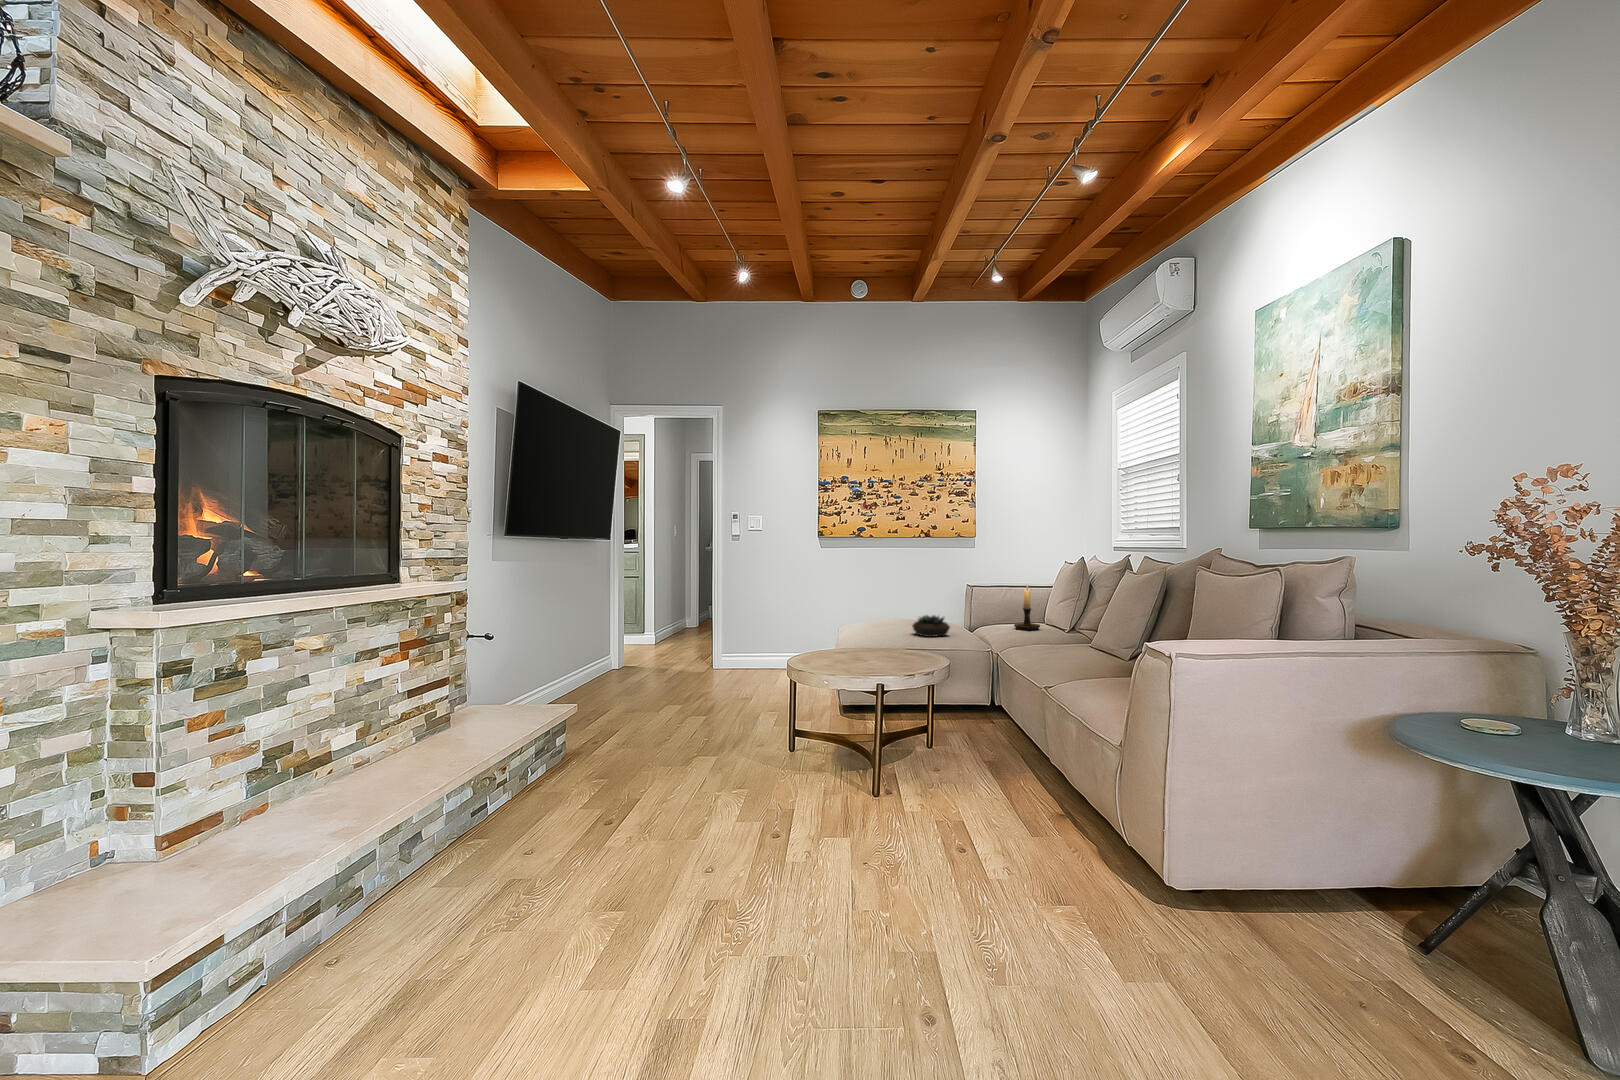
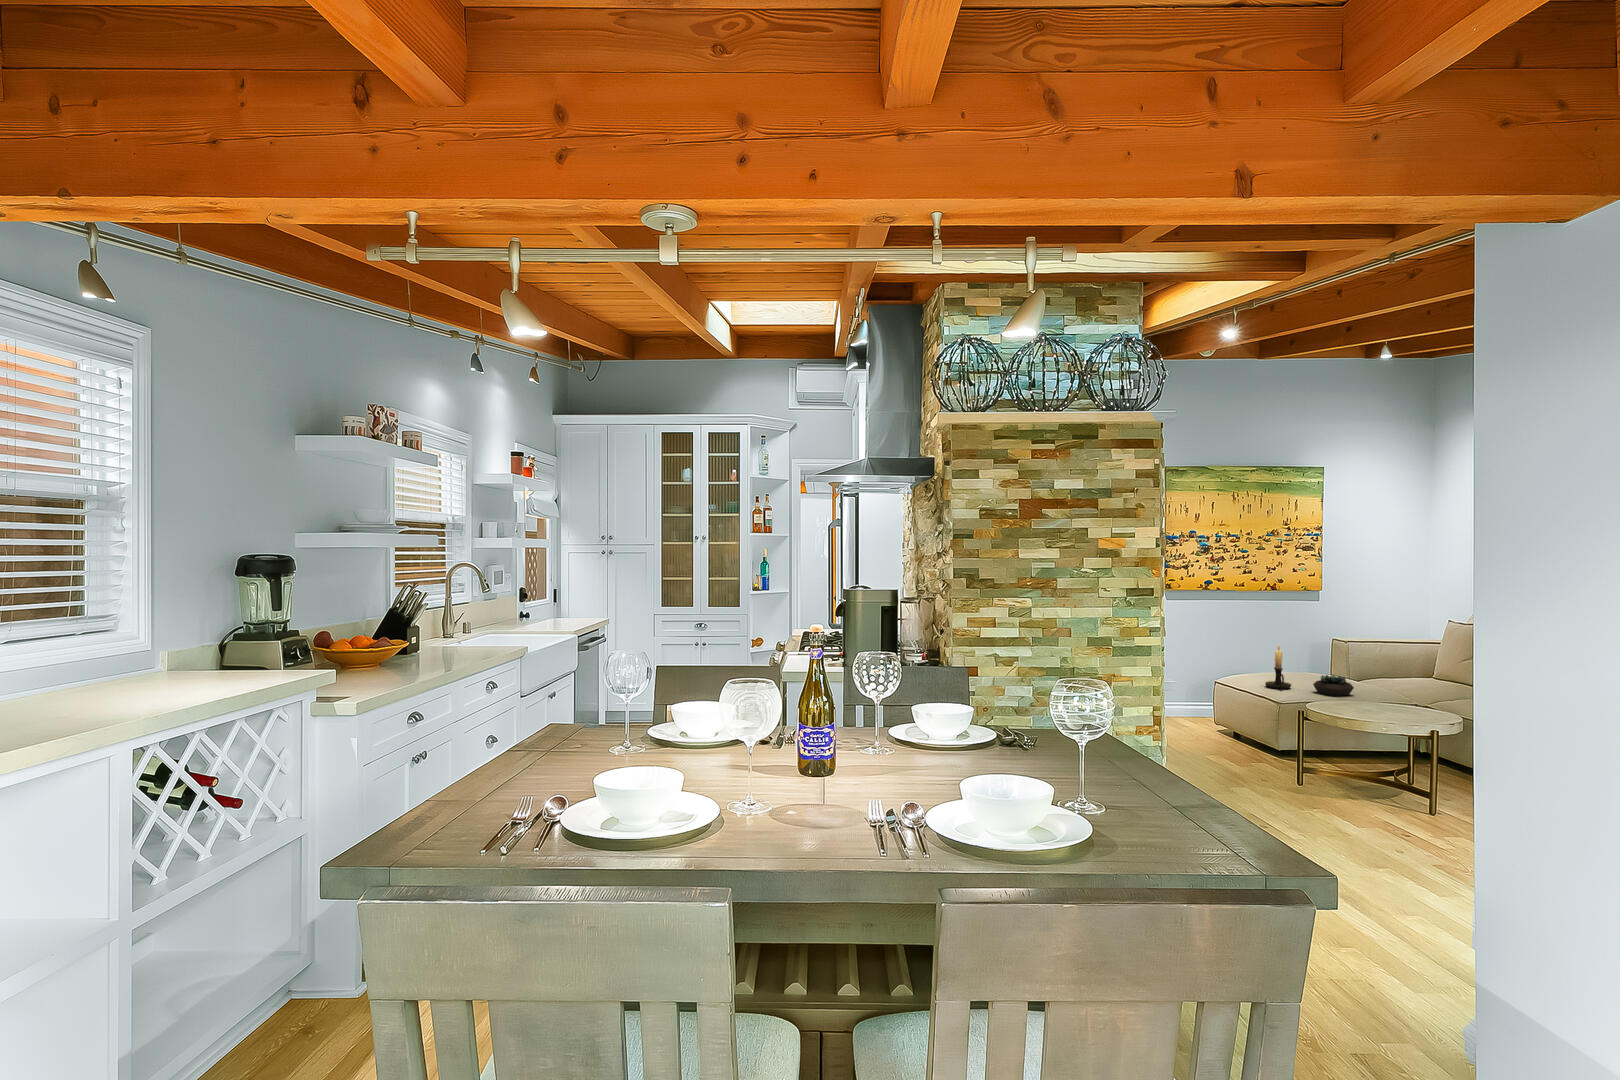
candle holder: present [1014,583,1040,630] -> present [1265,644,1291,689]

